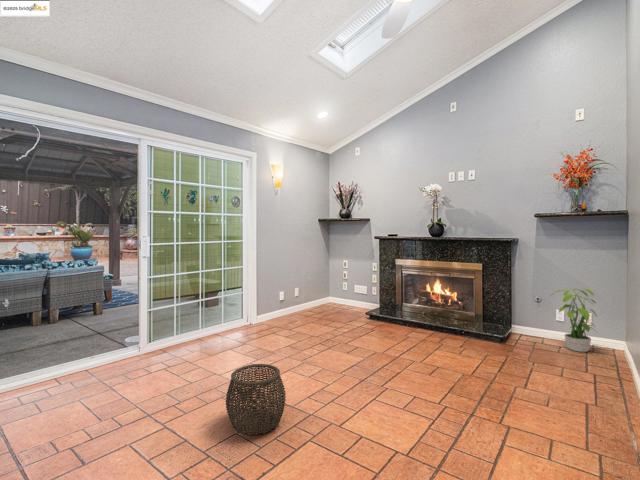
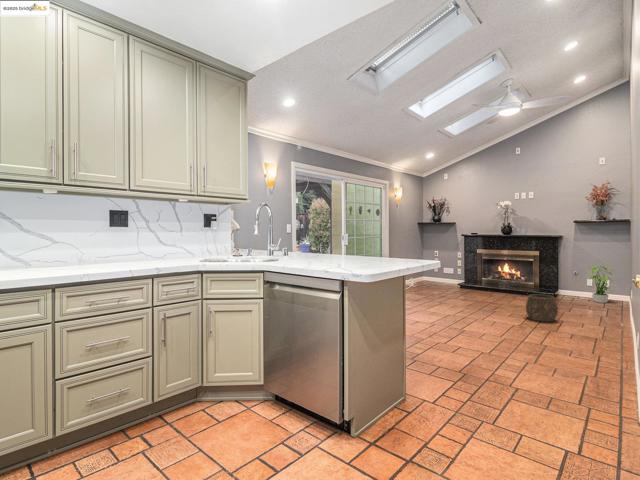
woven basket: present [226,364,286,436] -> present [526,294,558,322]

